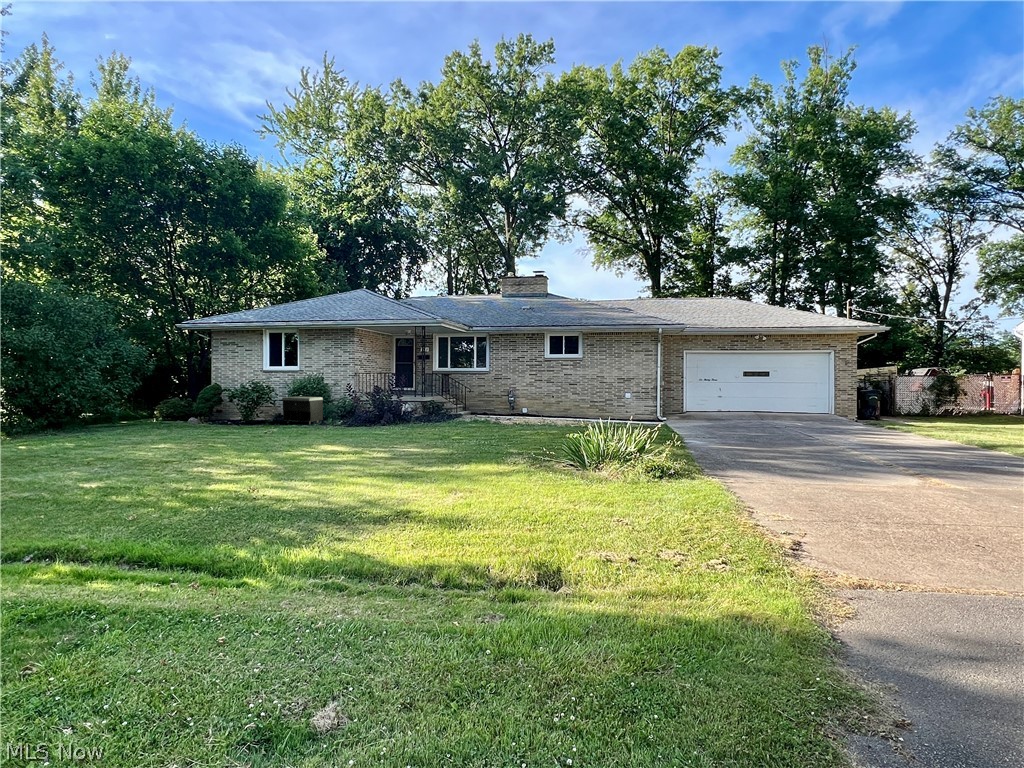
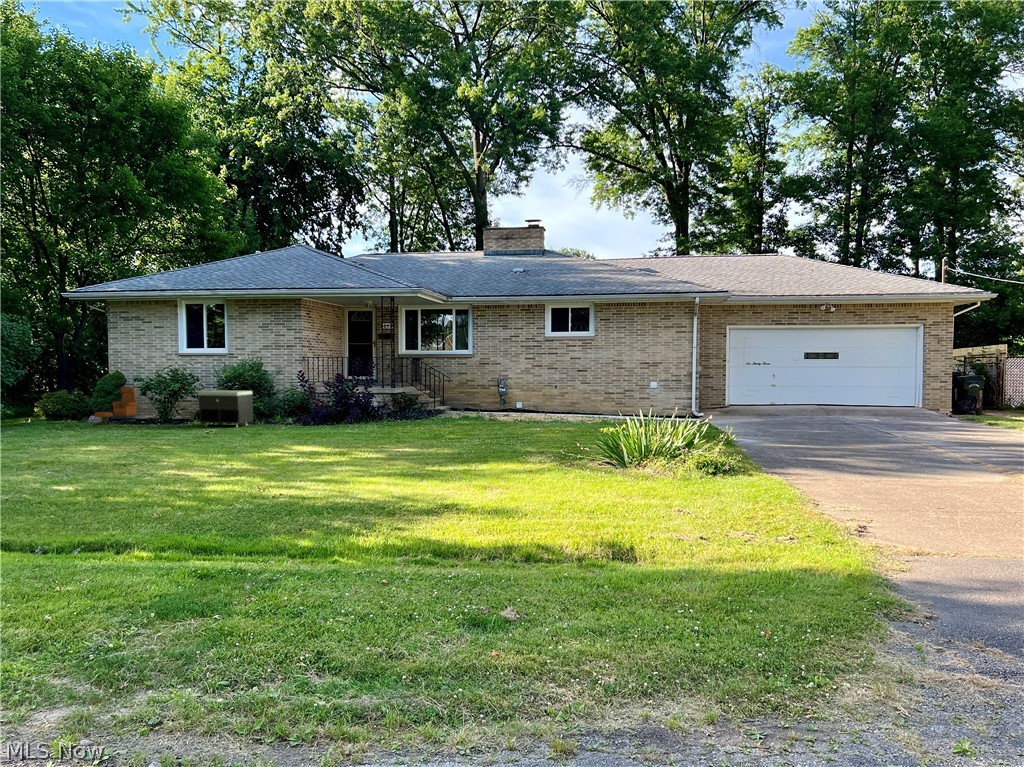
lounge chair: none [209,393,244,421] -> present [94,387,138,425]

